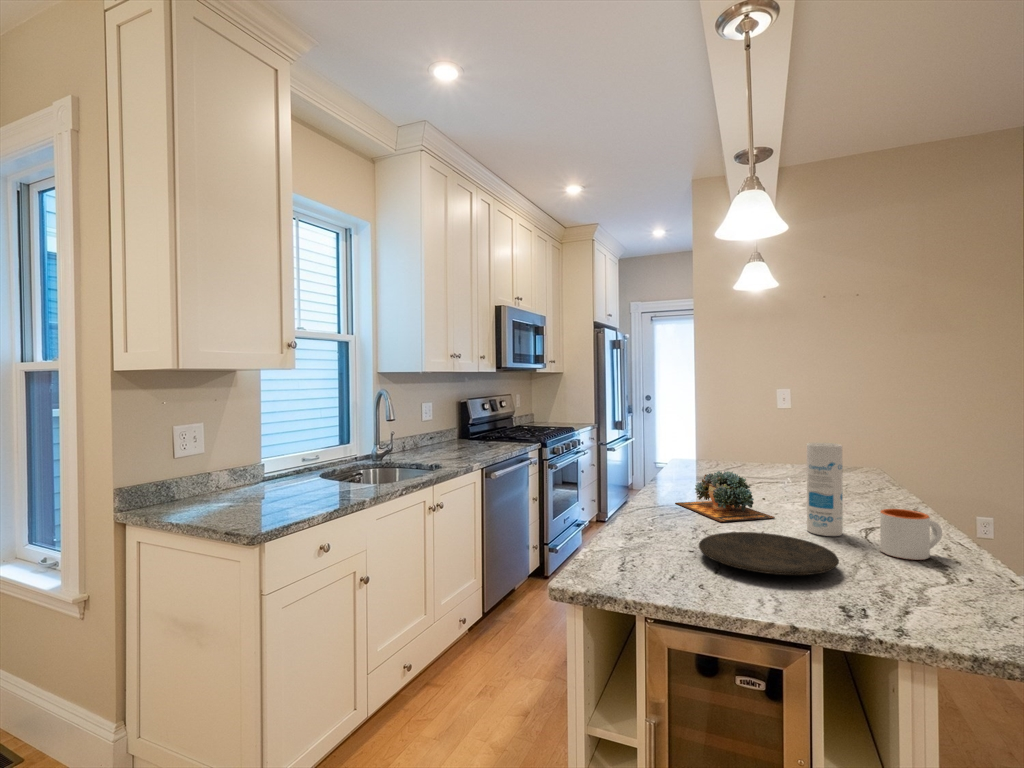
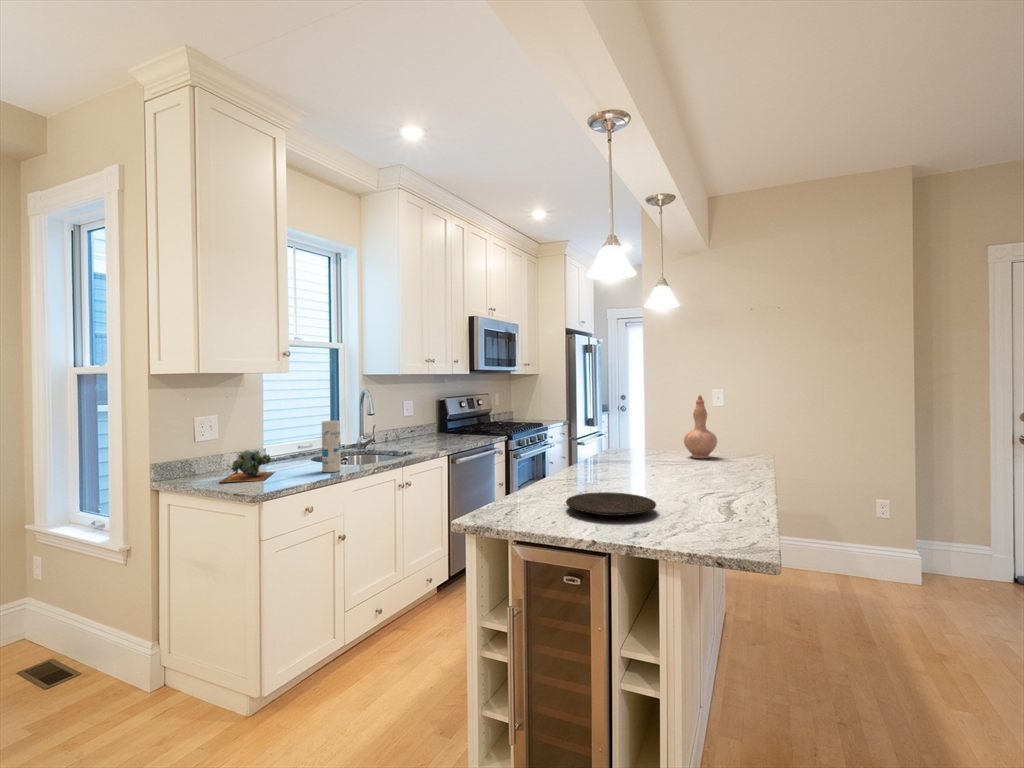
vase: none [776,396,819,474] -> present [684,395,717,458]
canister: present [807,443,843,536] -> present [322,421,341,472]
succulent plant: present [675,471,775,522] -> present [220,450,274,483]
mug: present [880,509,942,560] -> none [699,475,740,510]

